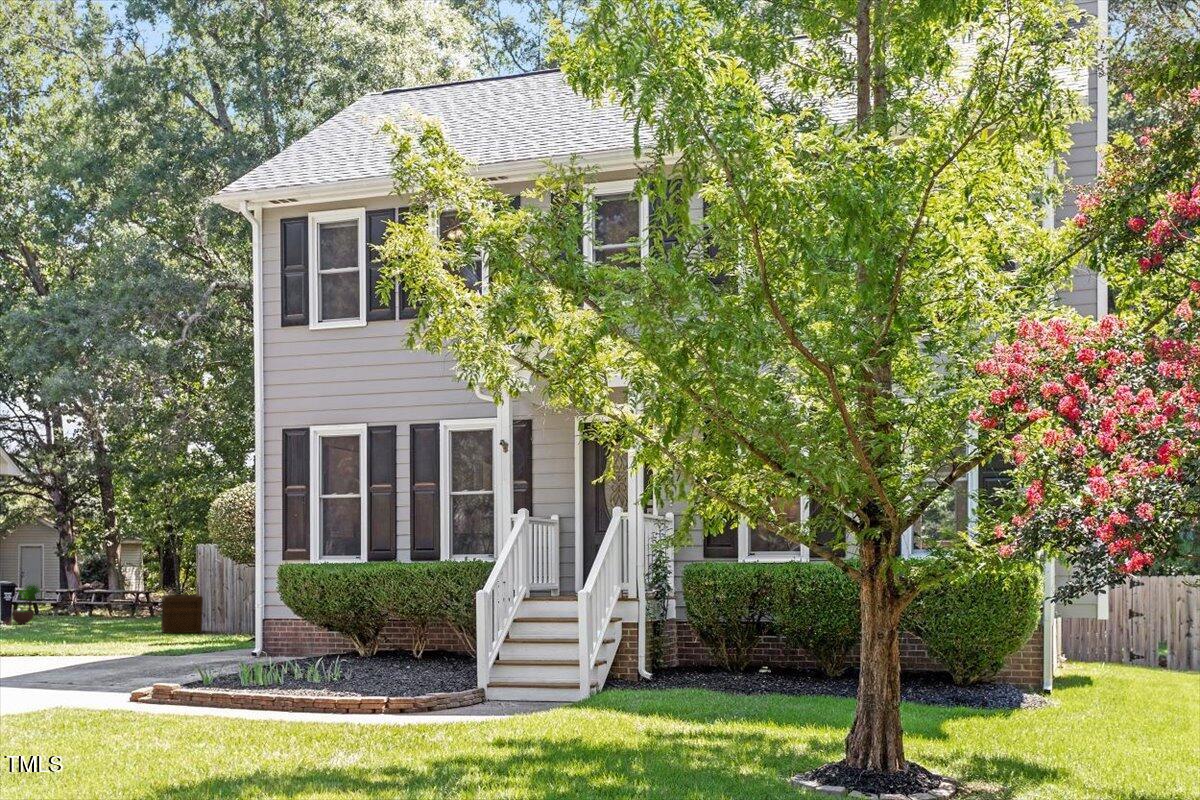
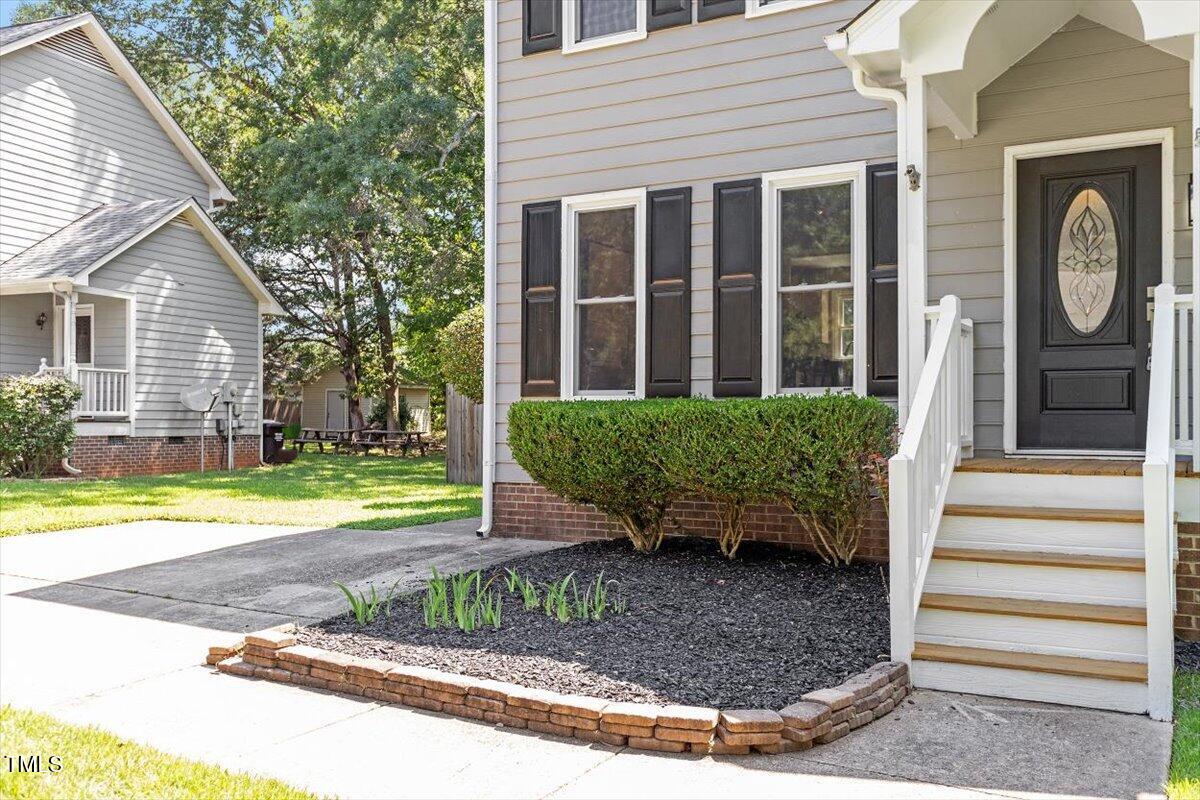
wooden crate: present [161,594,203,633] -> none [411,438,452,481]

